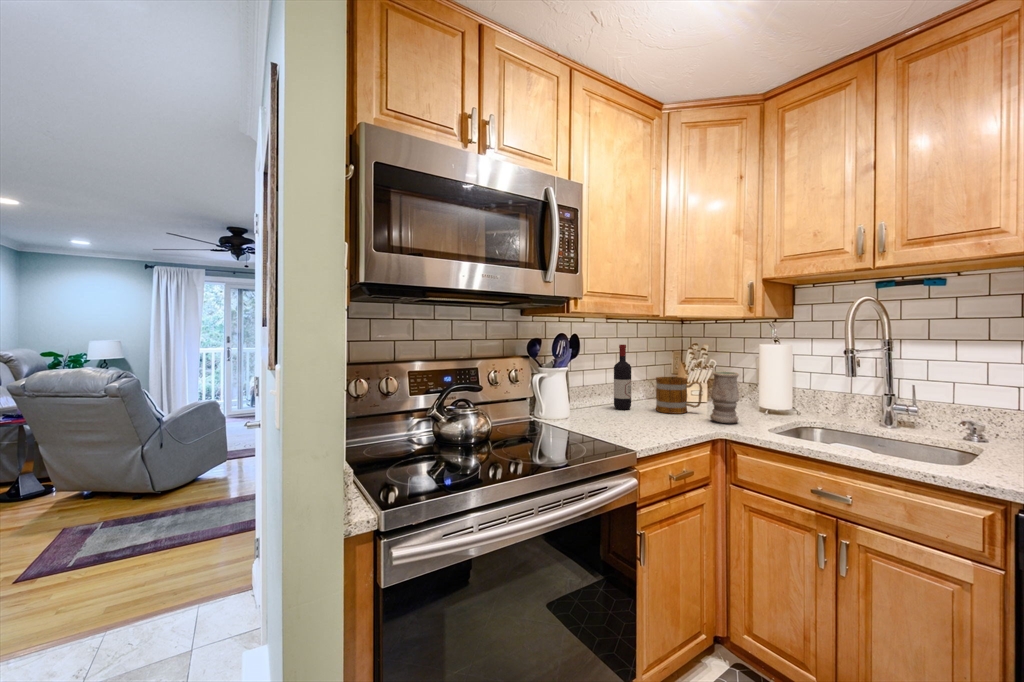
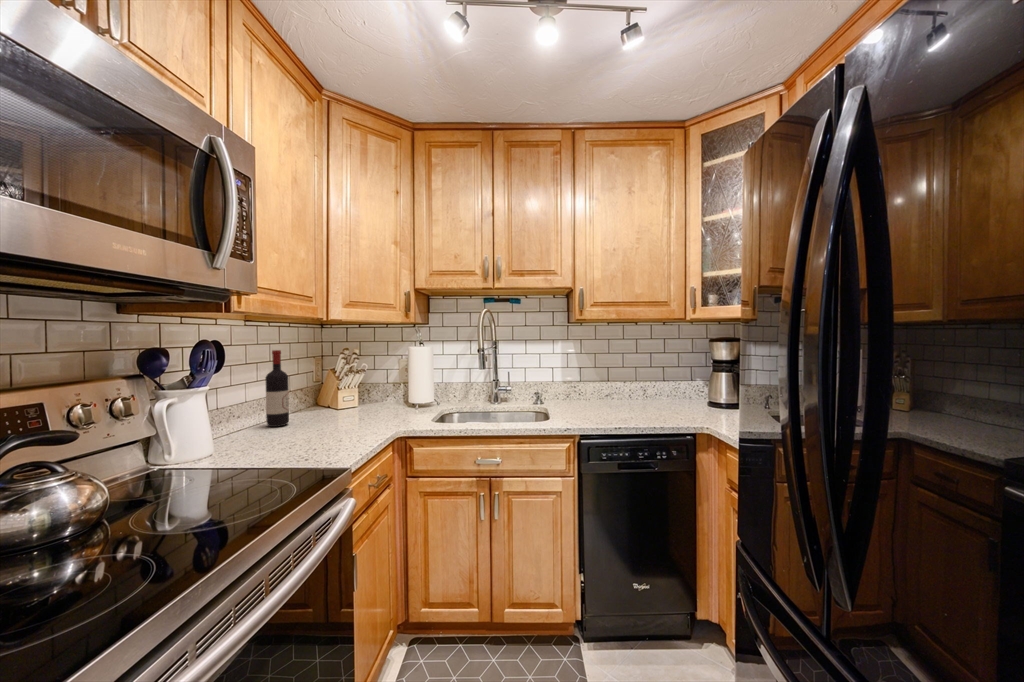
vase: present [710,371,739,423] -> none [380,372,405,421]
mug: present [656,377,702,414] -> none [317,382,366,422]

